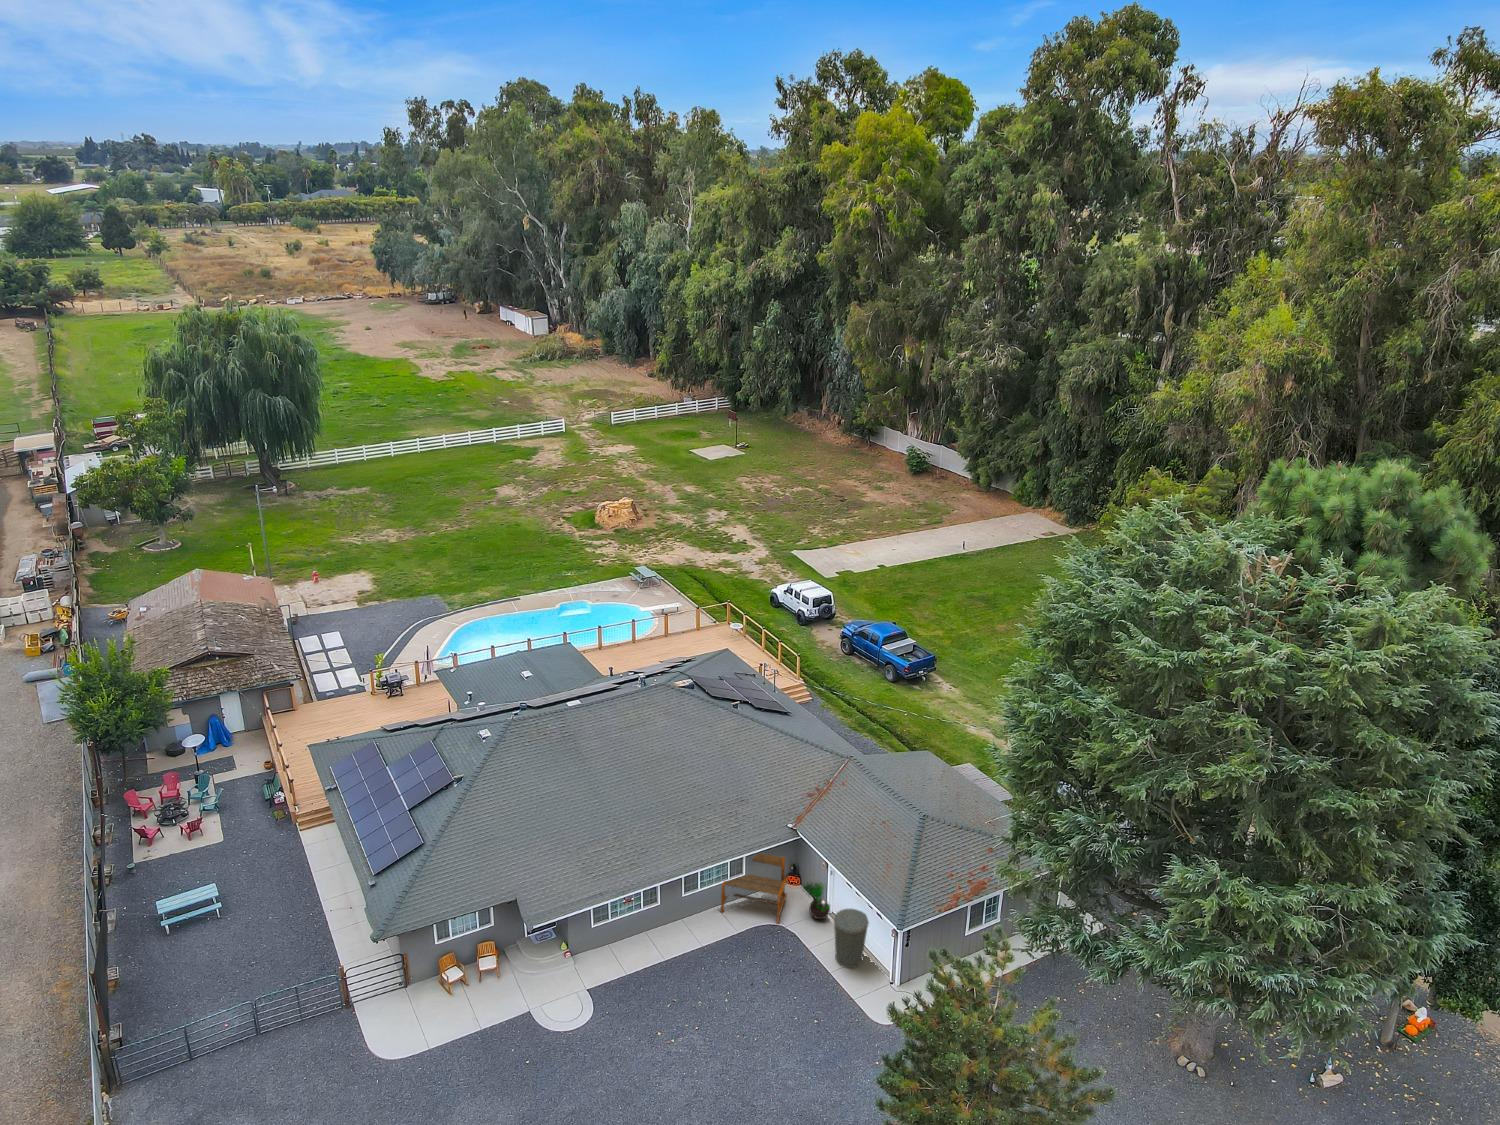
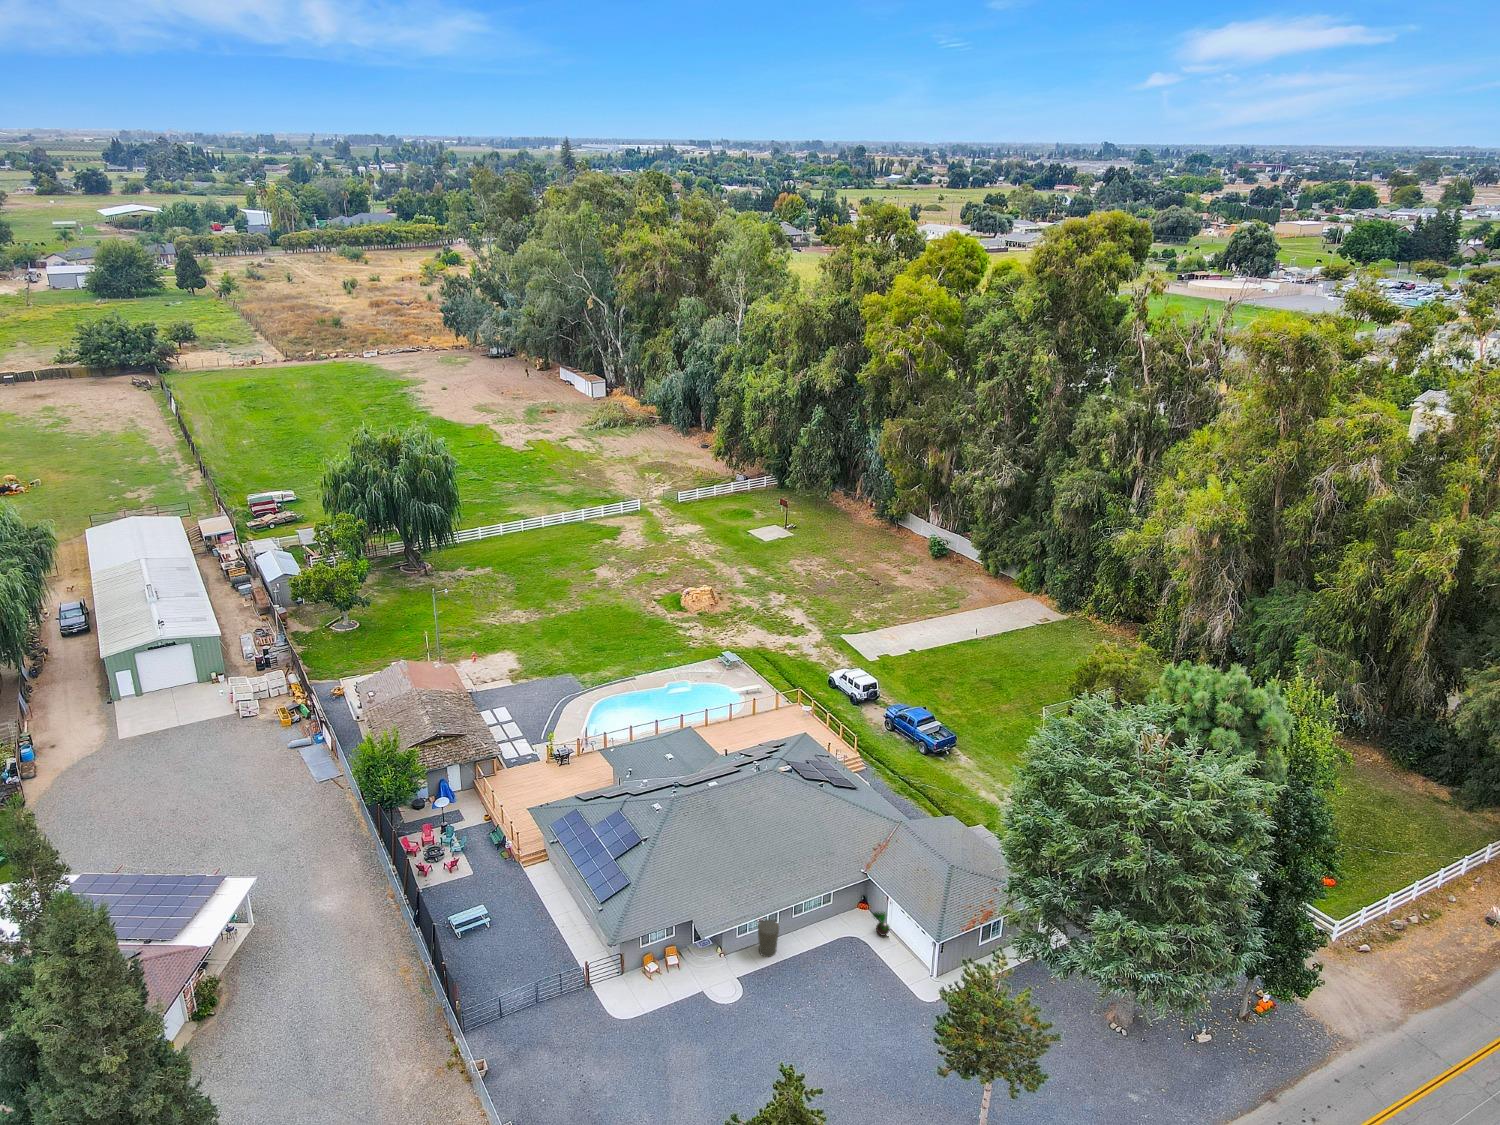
bench: present [721,853,787,924] -> none [817,887,861,938]
trash can: present [834,909,869,968] -> present [758,919,779,957]

